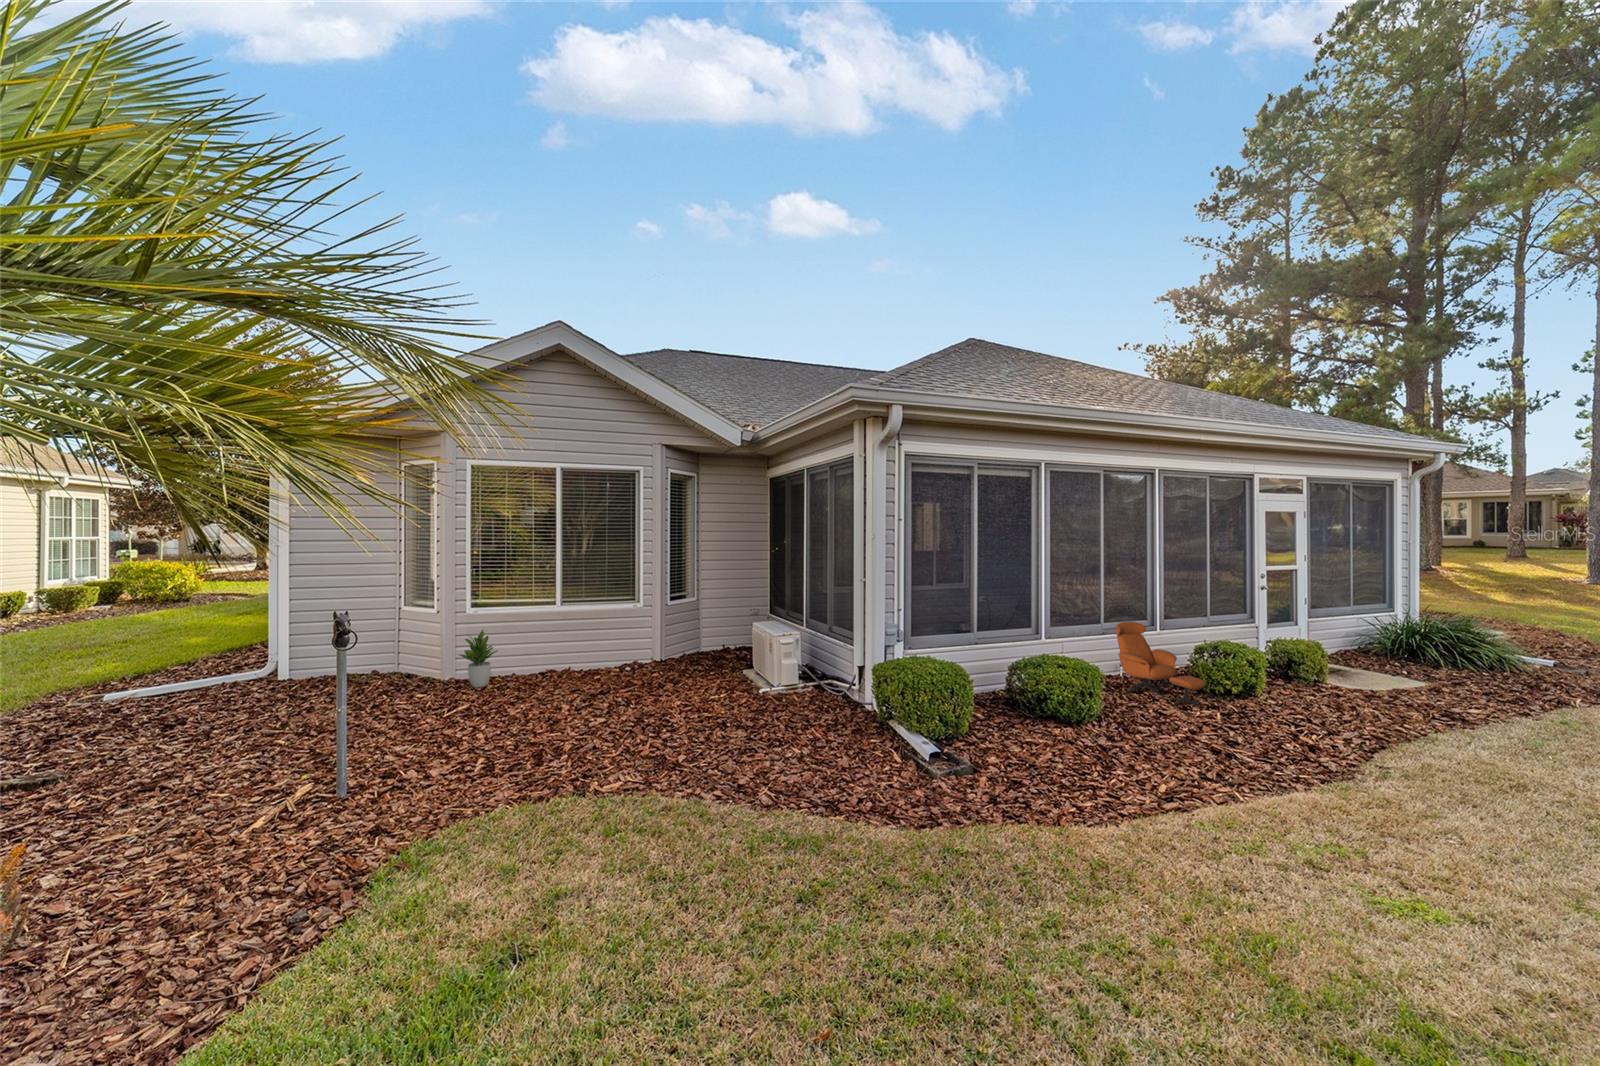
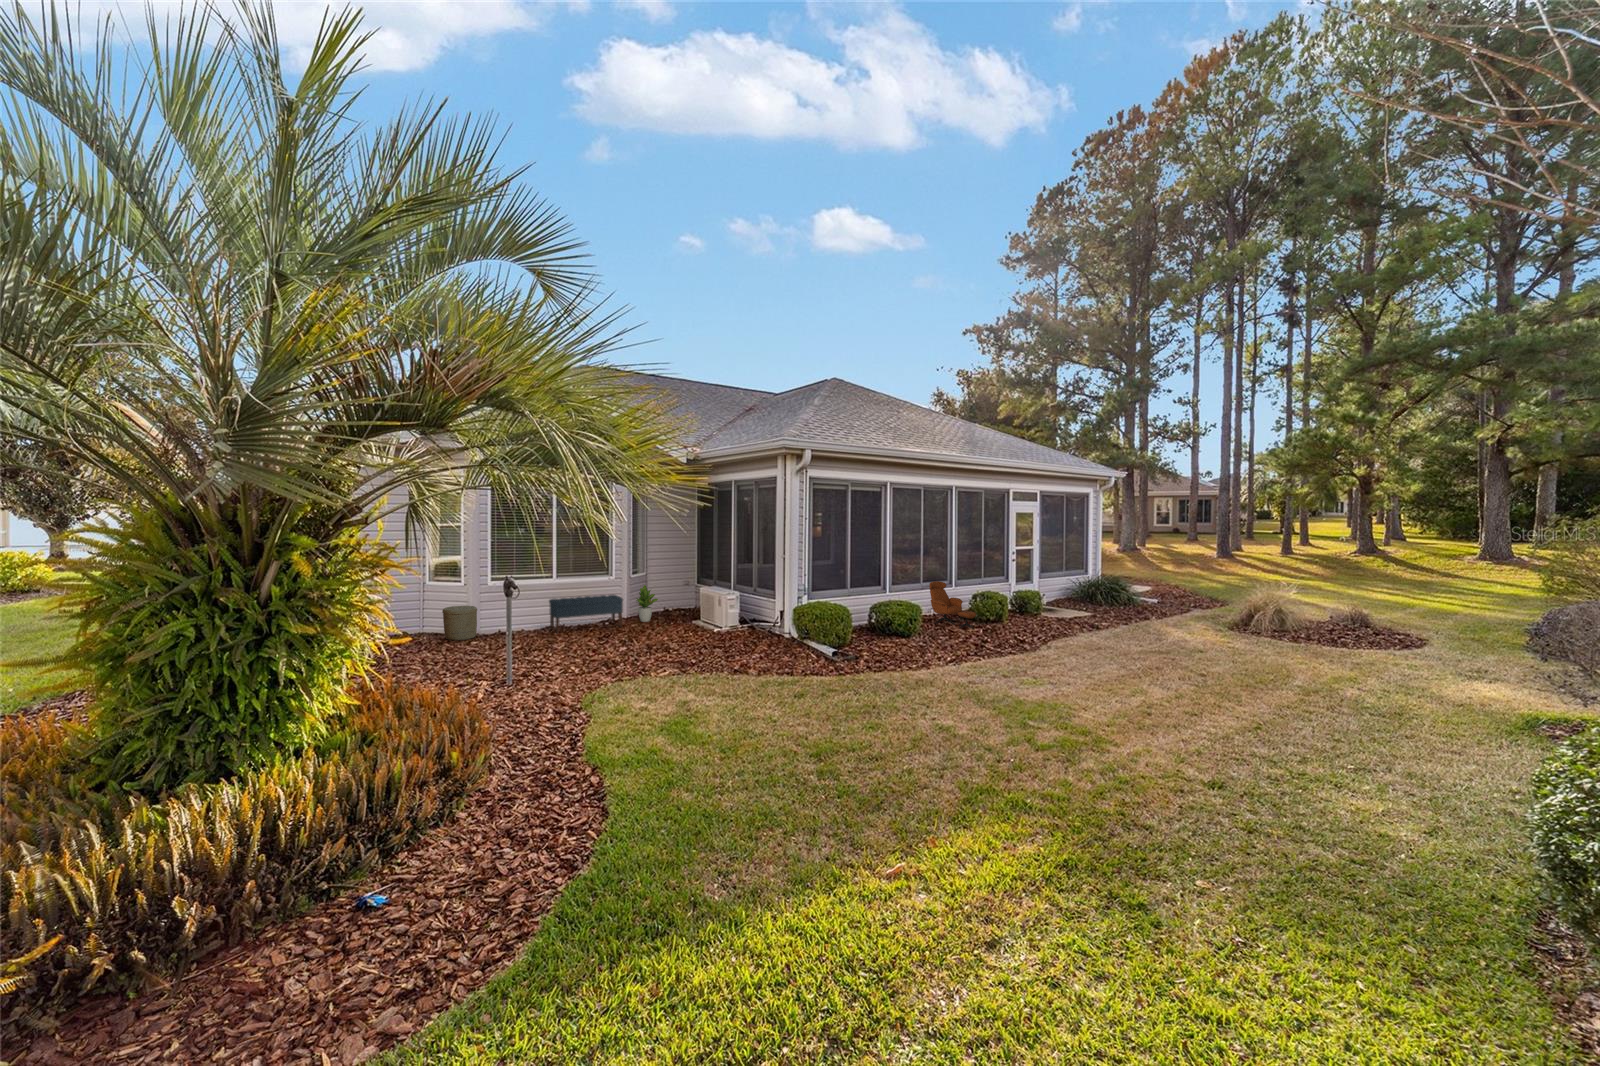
potted plant: present [459,630,498,687] -> present [636,585,658,622]
bench: none [538,630,639,686] -> present [549,595,623,633]
woven basket: none [385,642,436,692] -> present [442,606,477,640]

